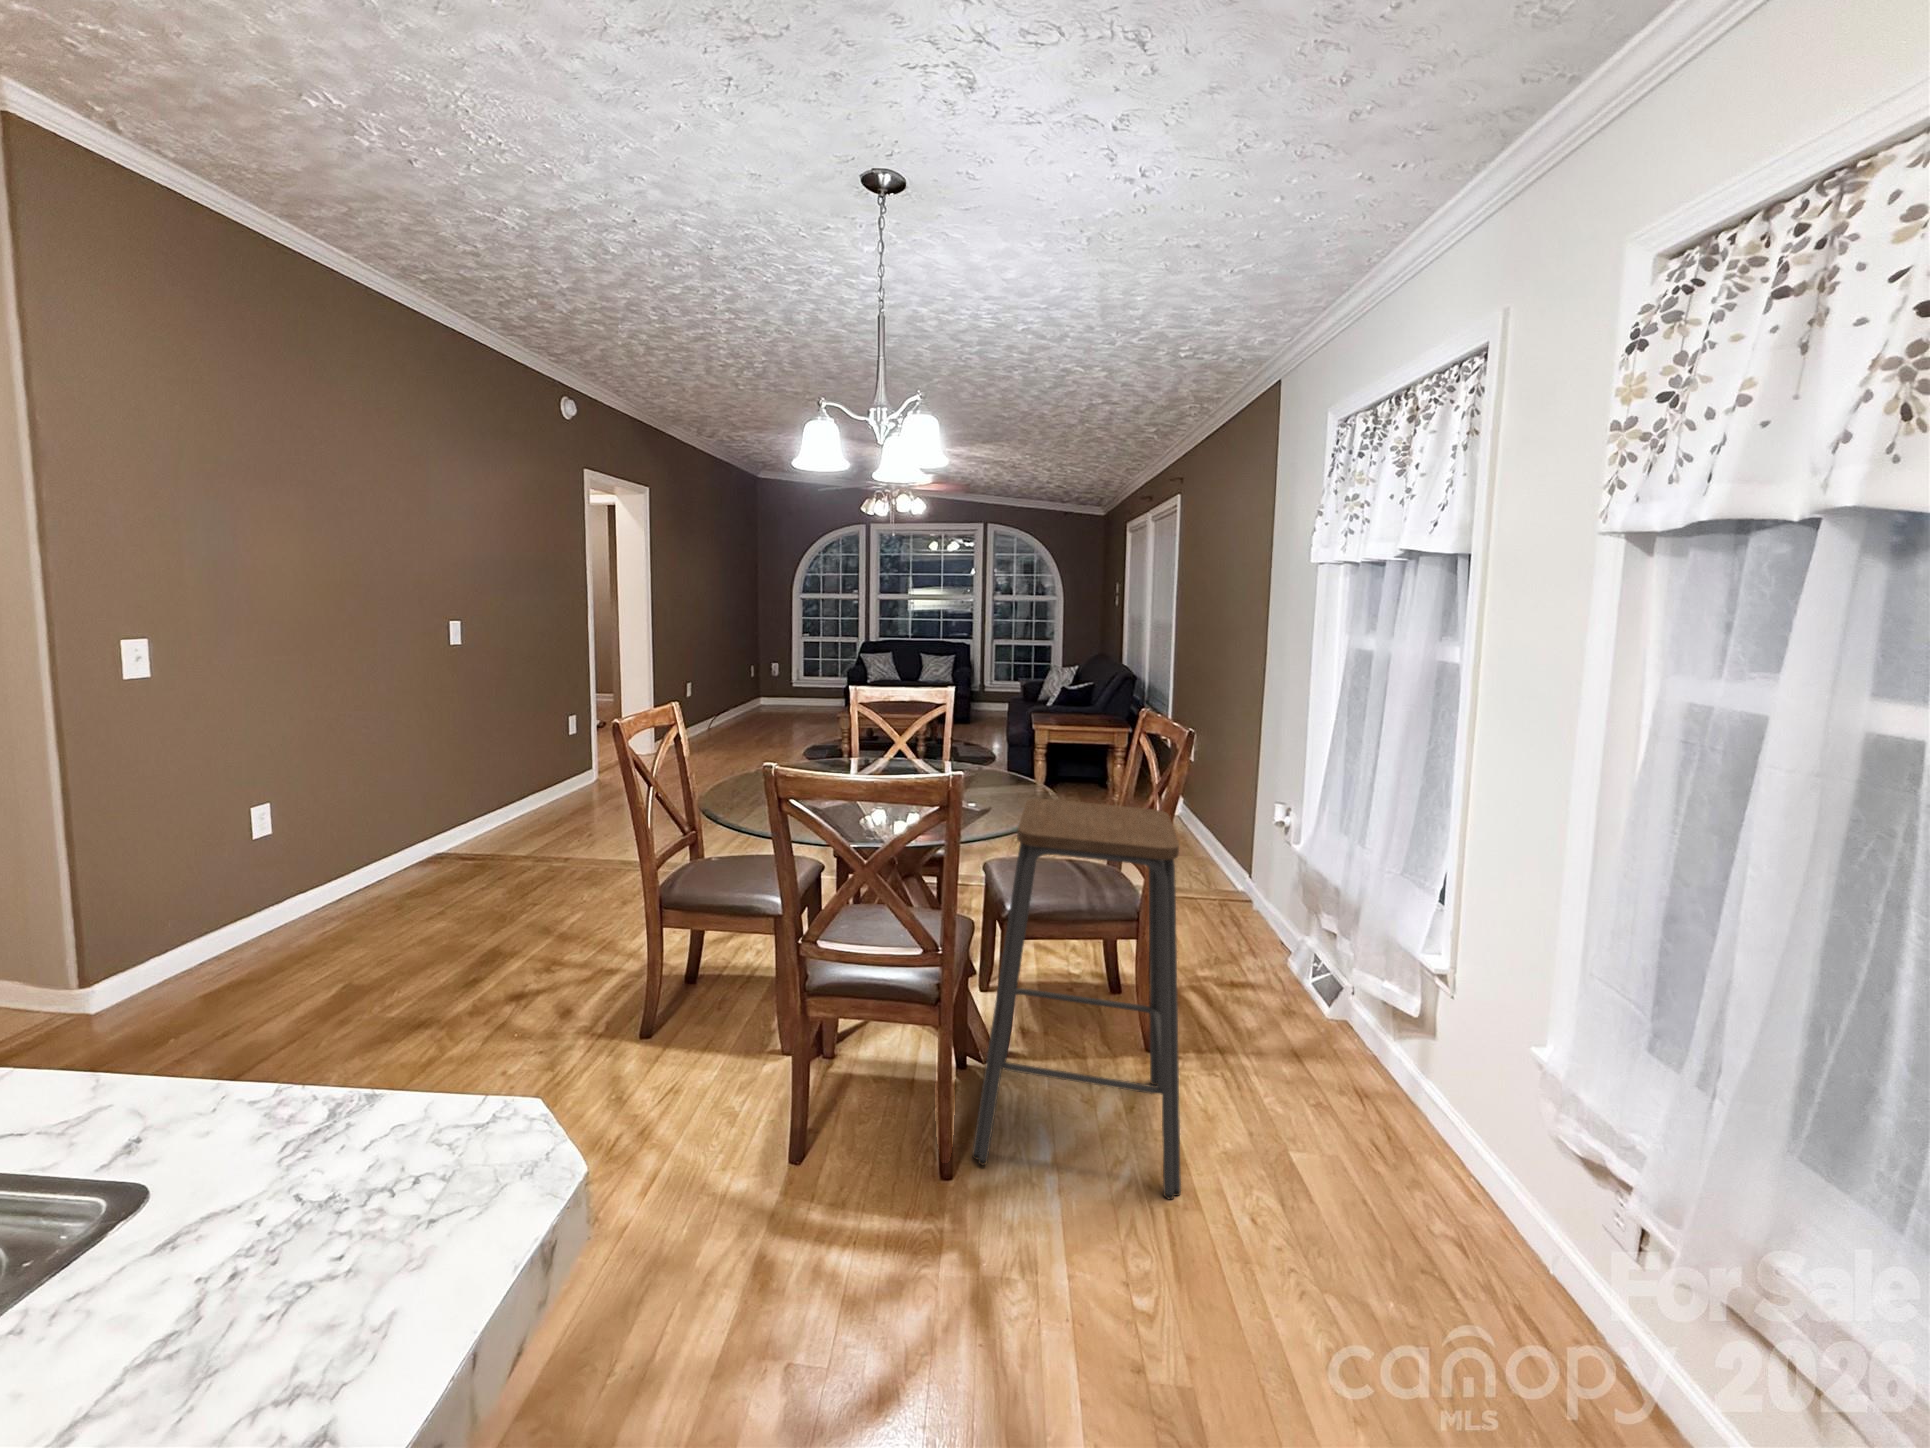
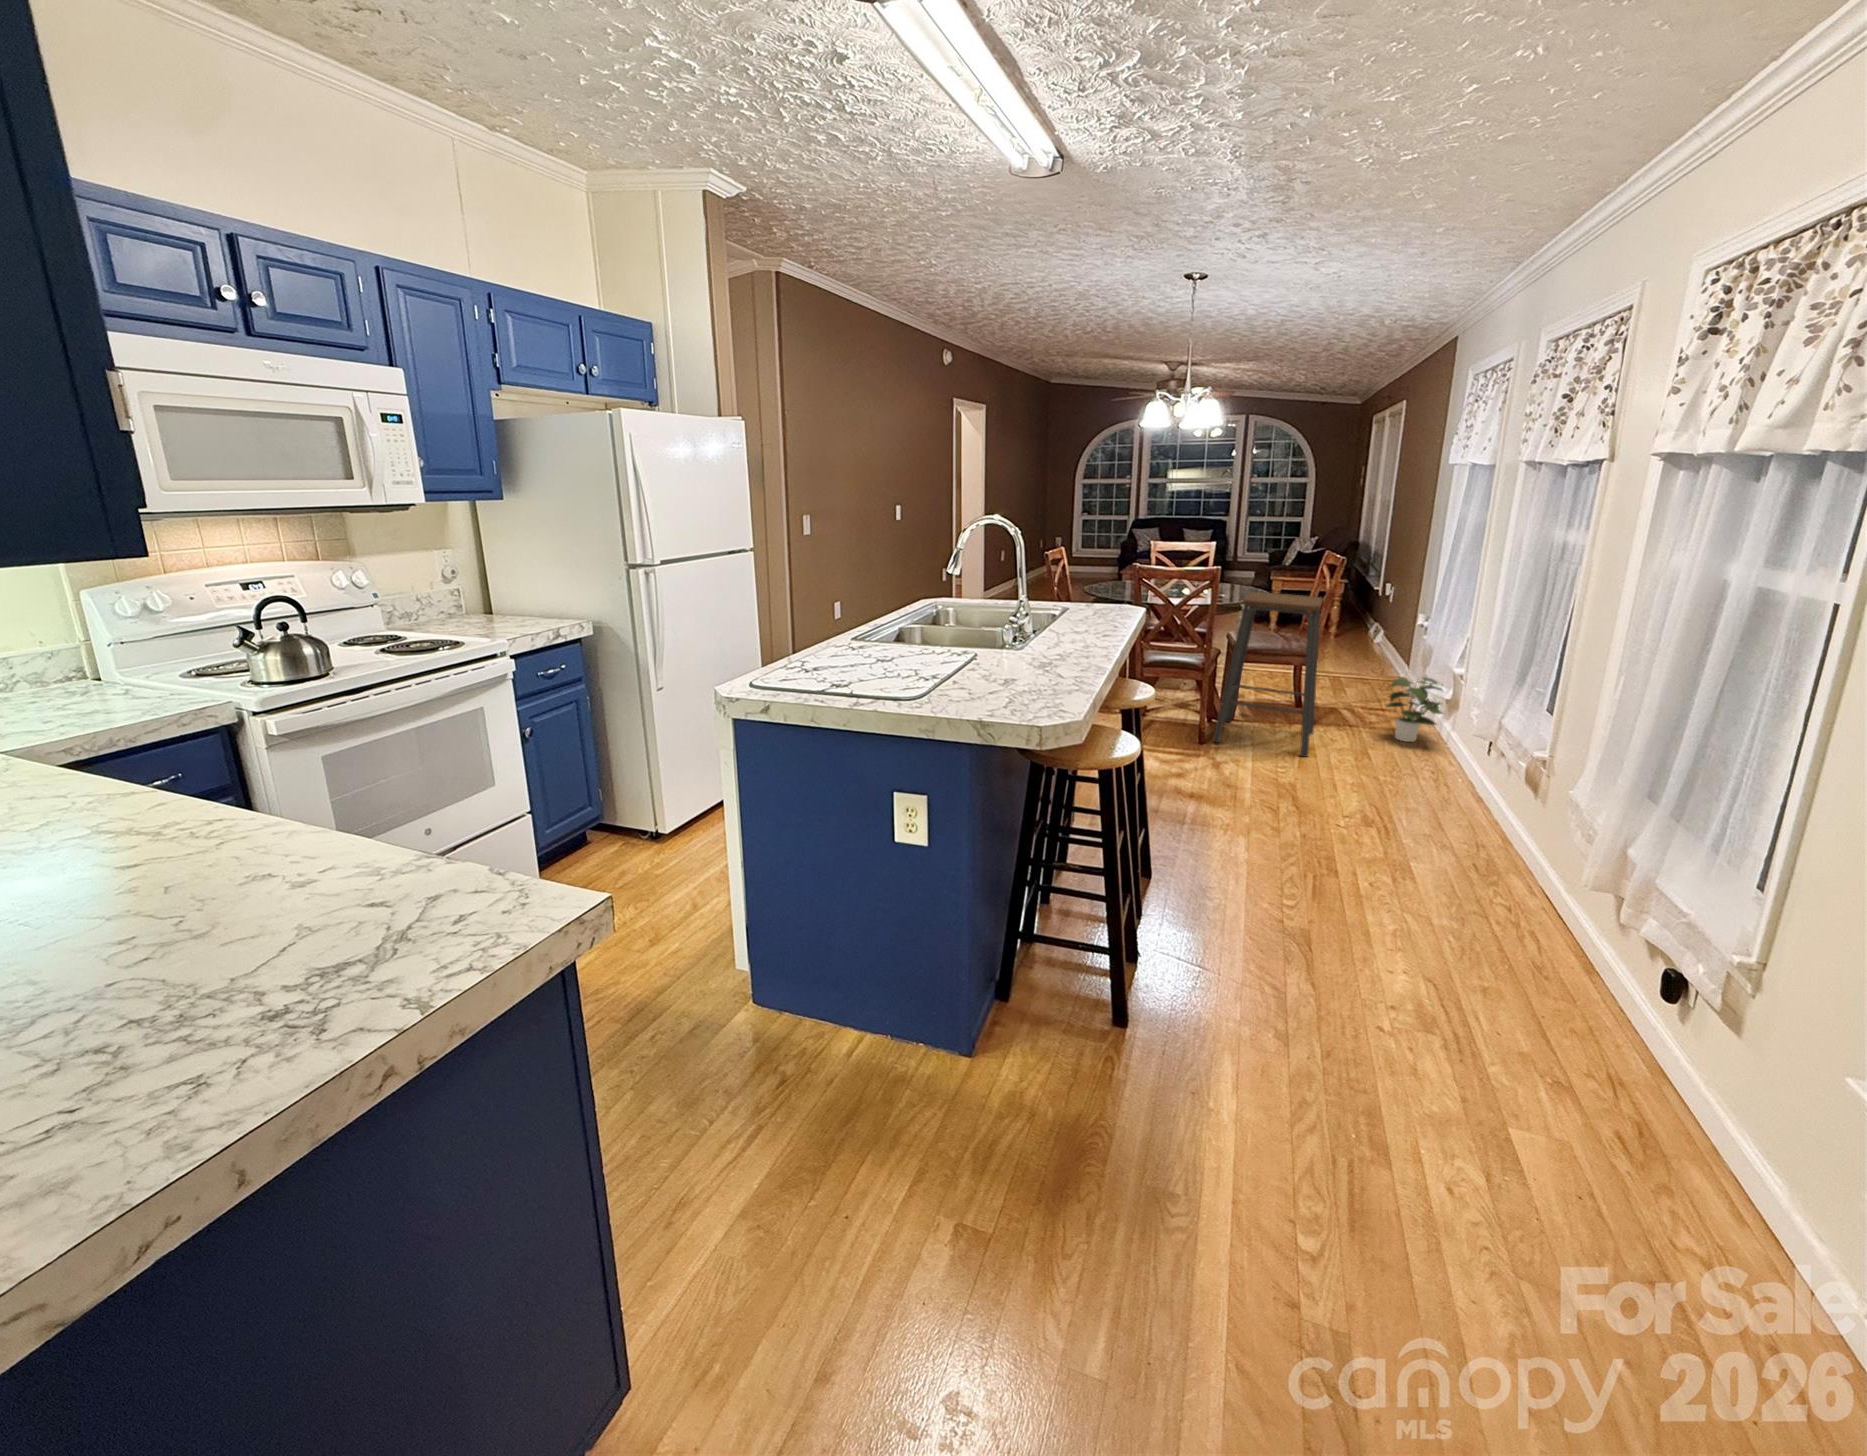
potted plant: none [1288,958,1418,1098] -> present [1386,677,1443,742]

